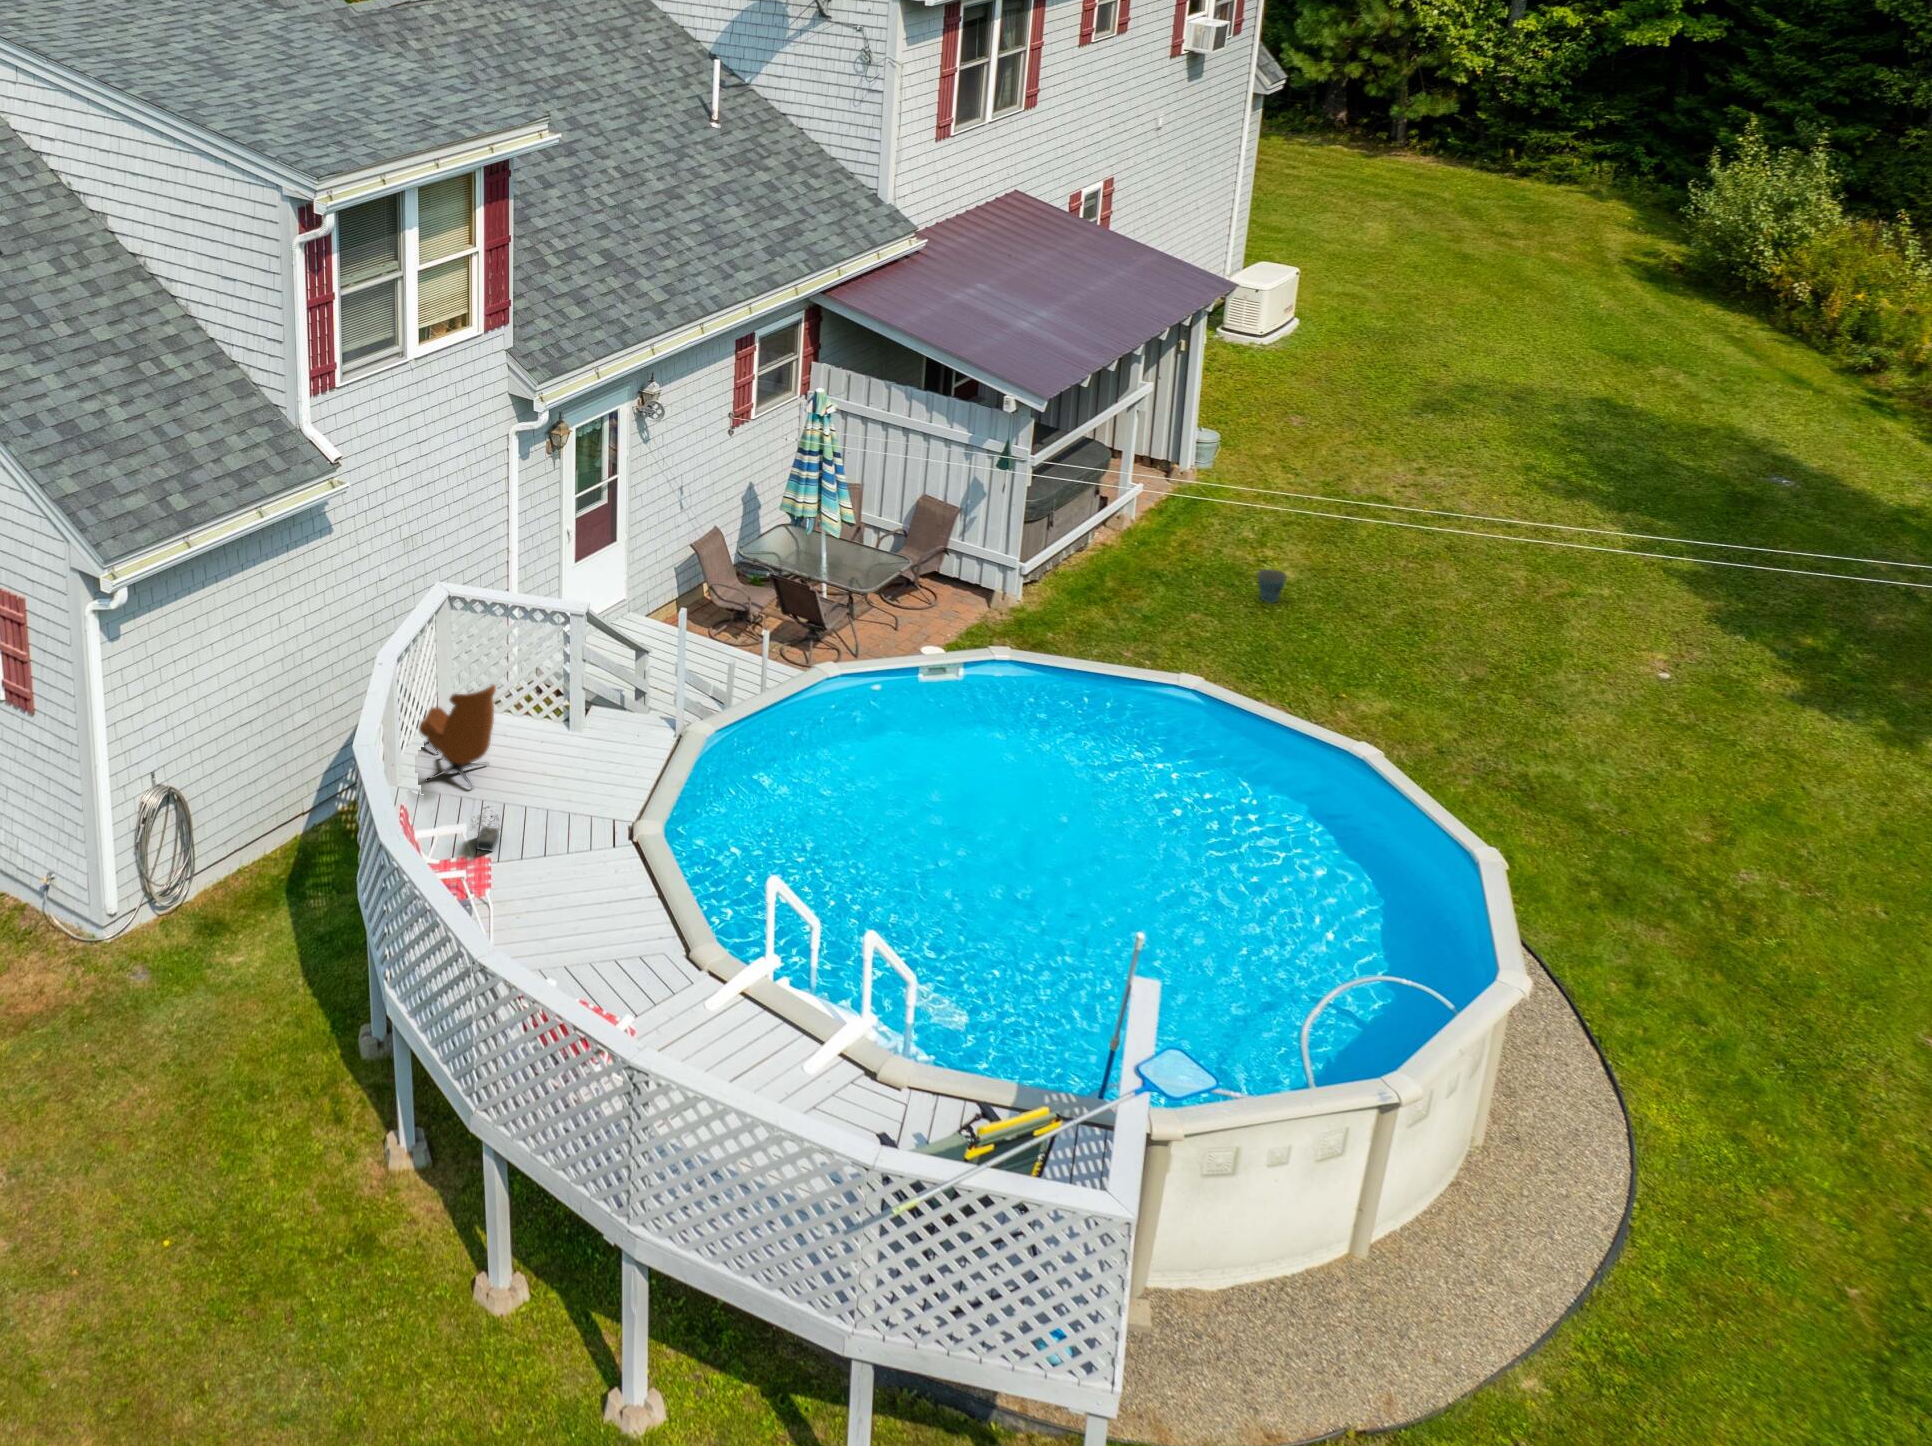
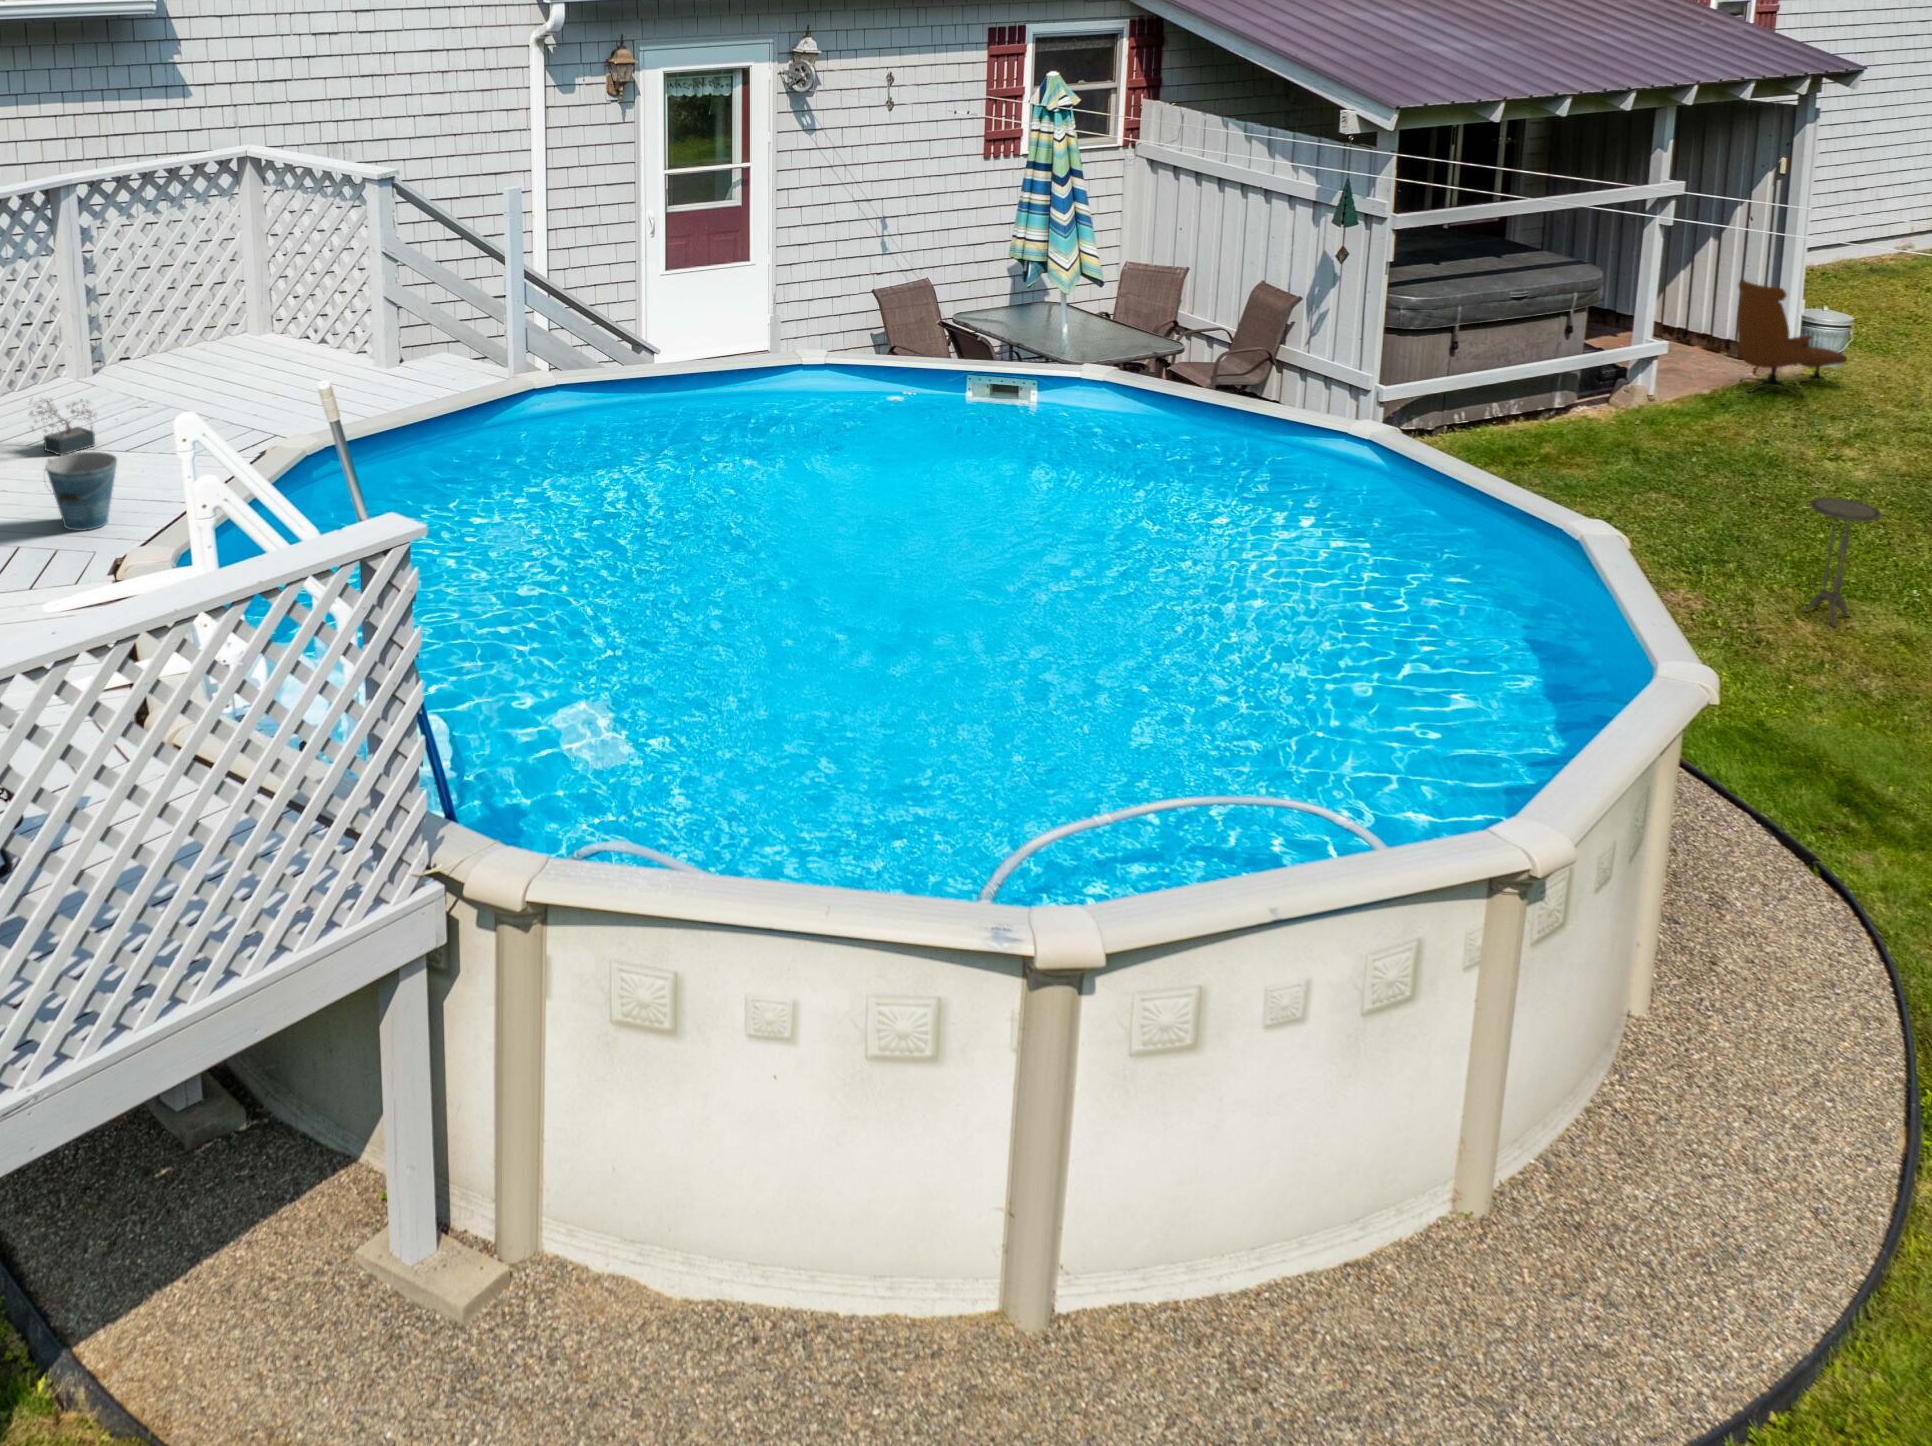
bucket: present [1258,569,1287,602] -> present [45,452,117,531]
side table: none [1328,633,1371,707] -> present [1802,498,1881,627]
lounge chair: present [419,685,496,786] -> present [1737,280,1847,397]

